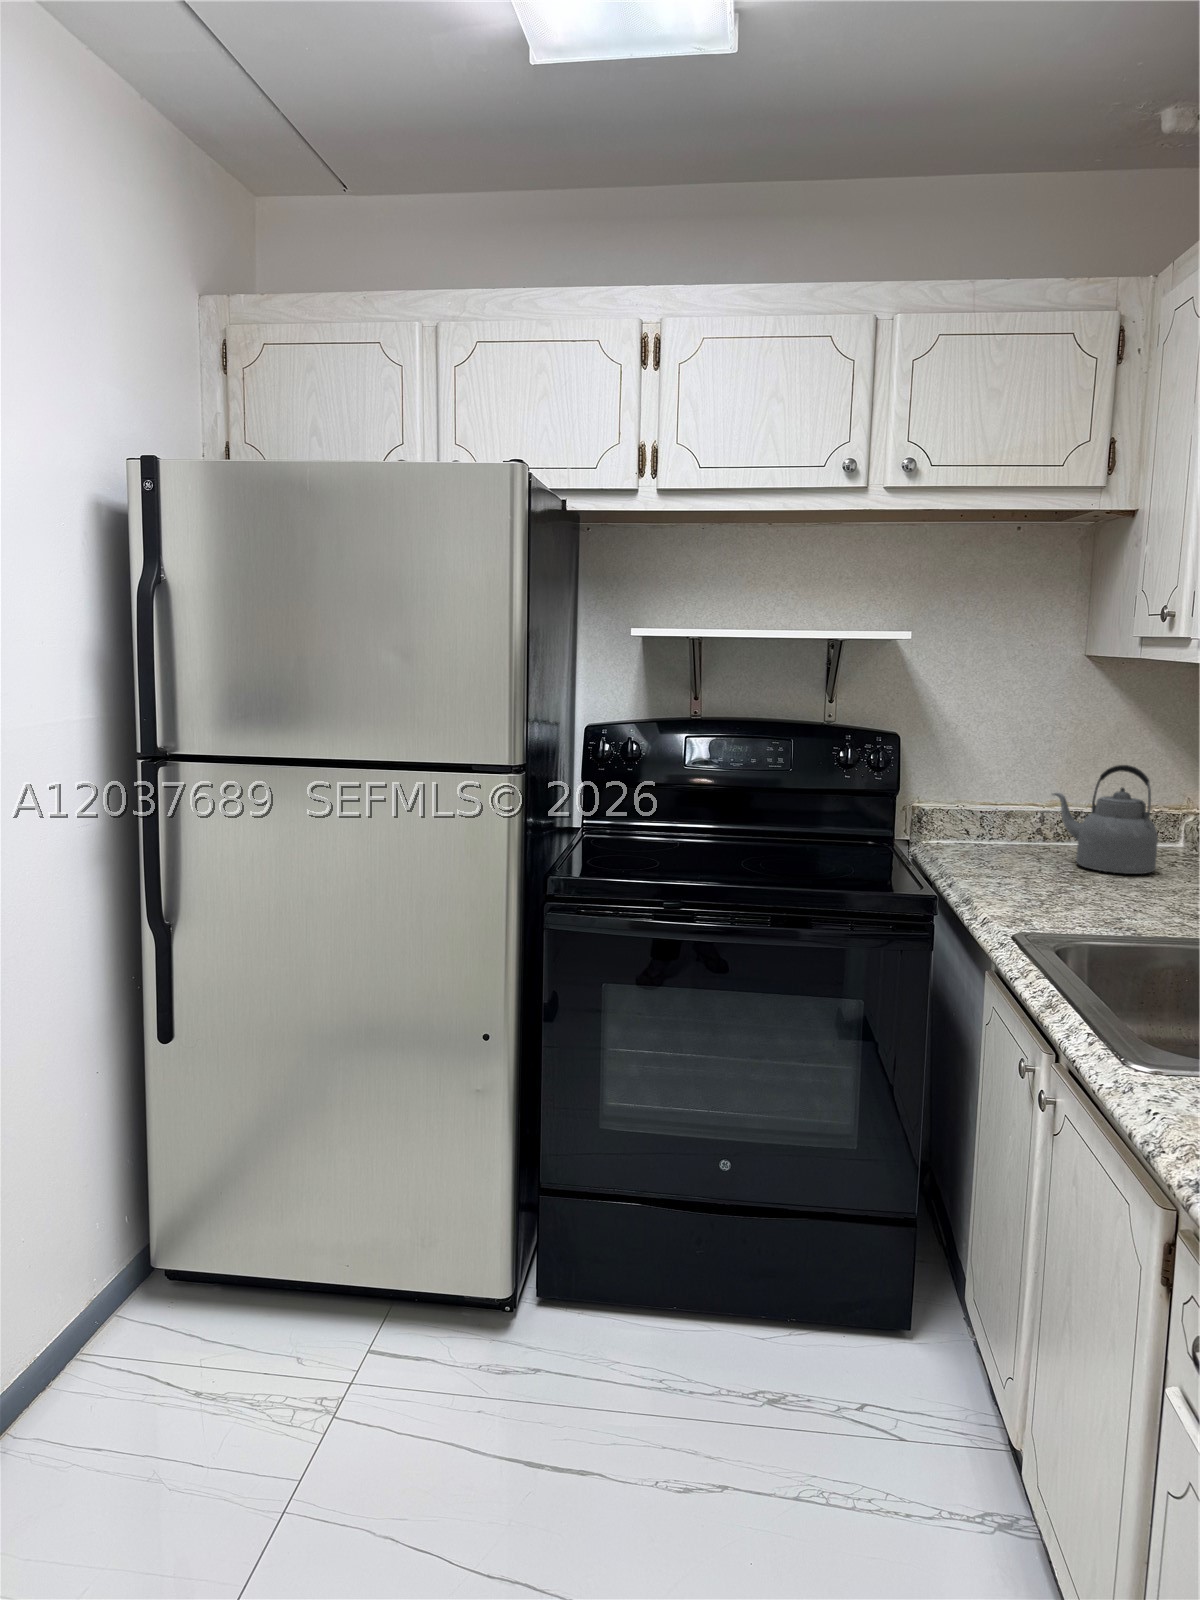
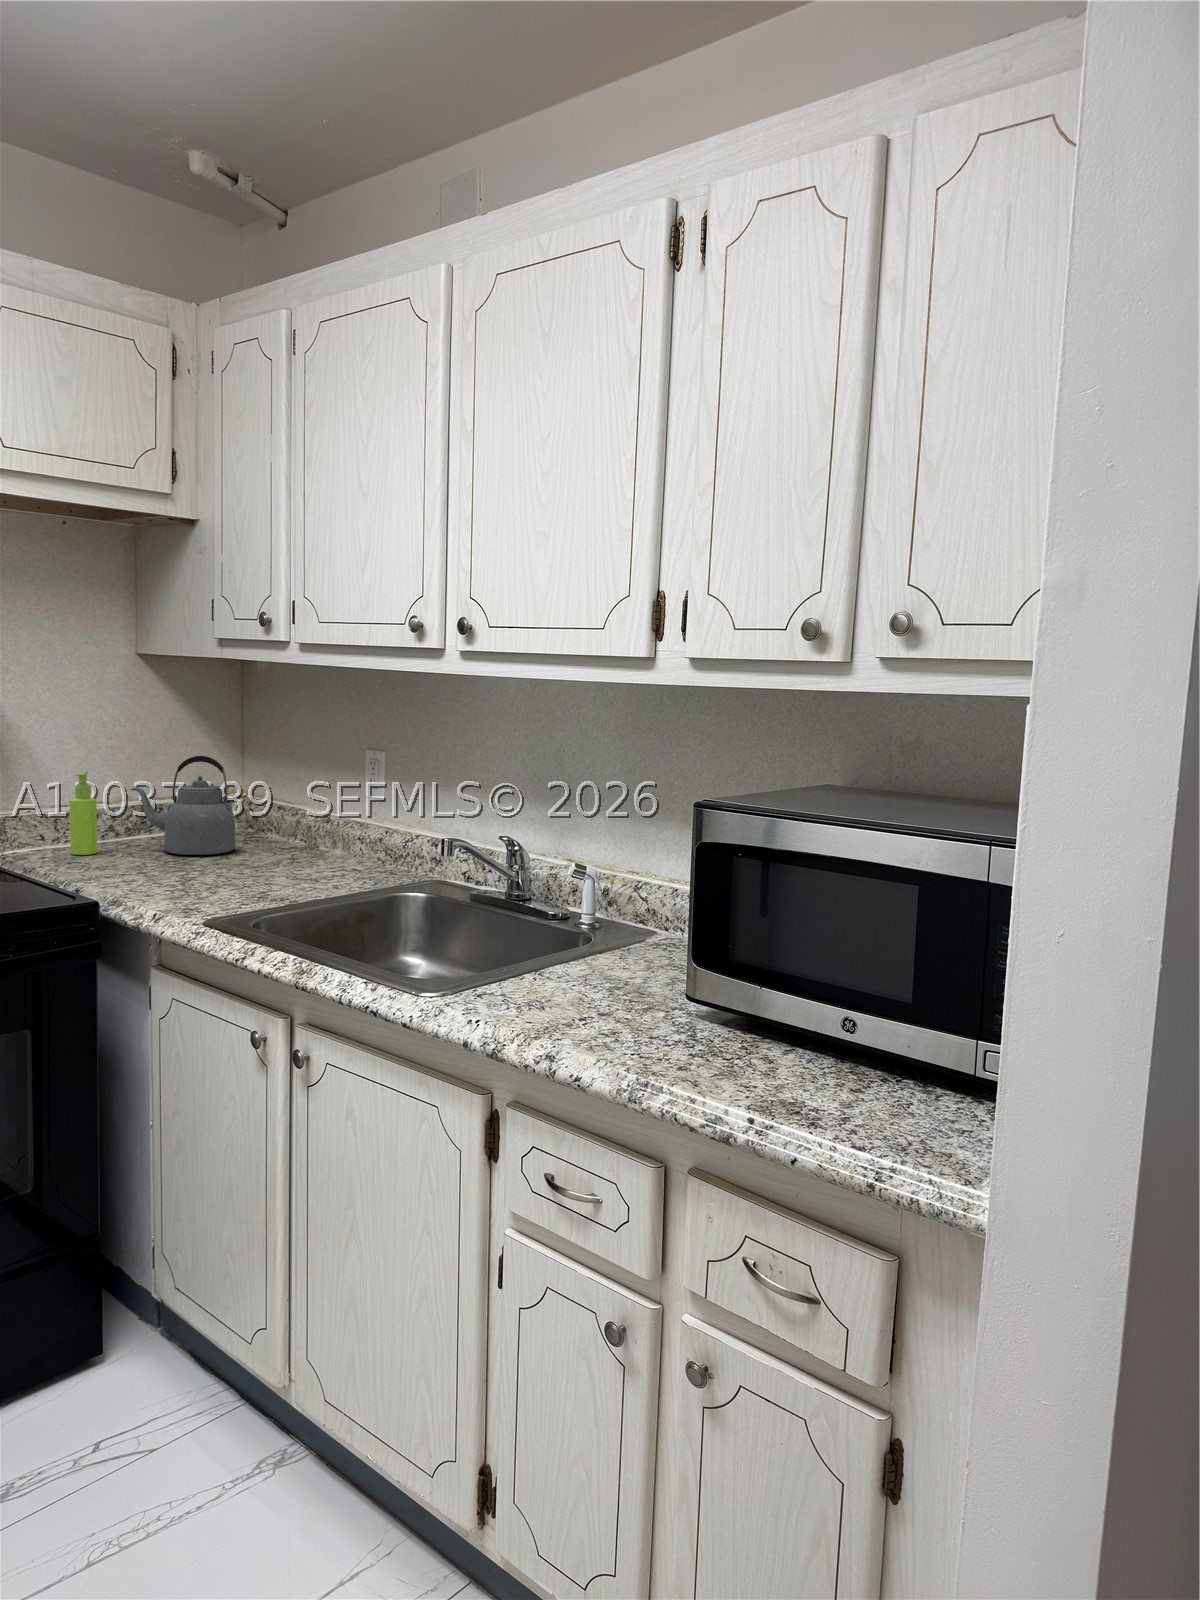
soap dispenser: none [986,771,1016,855] -> present [70,771,97,855]

